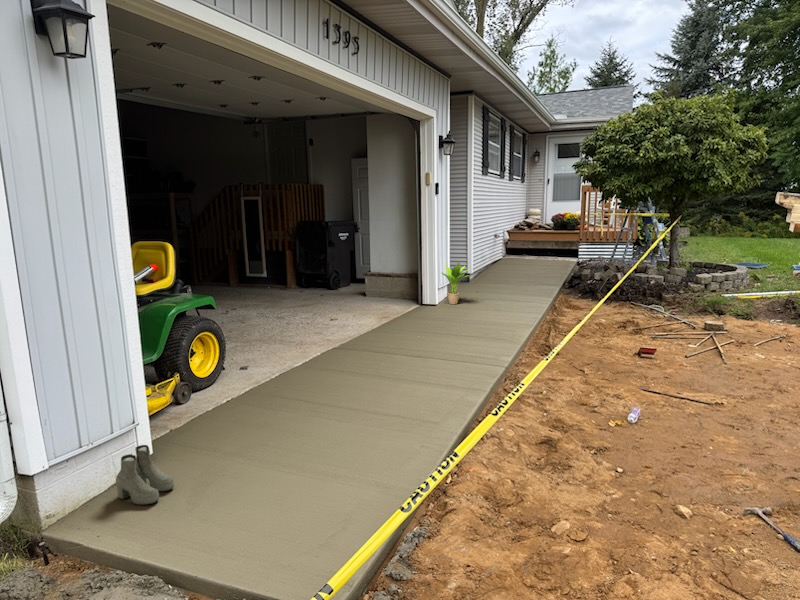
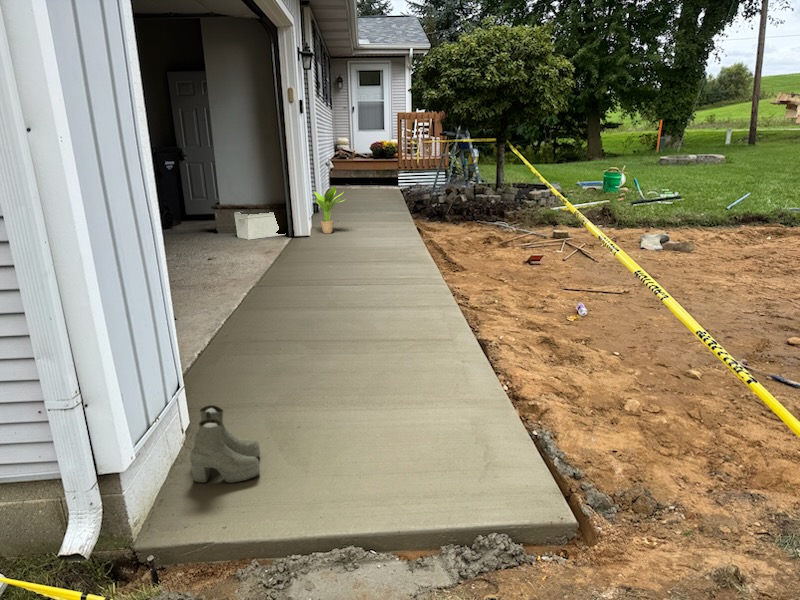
storage bin: none [375,279,418,305] -> present [234,212,285,240]

